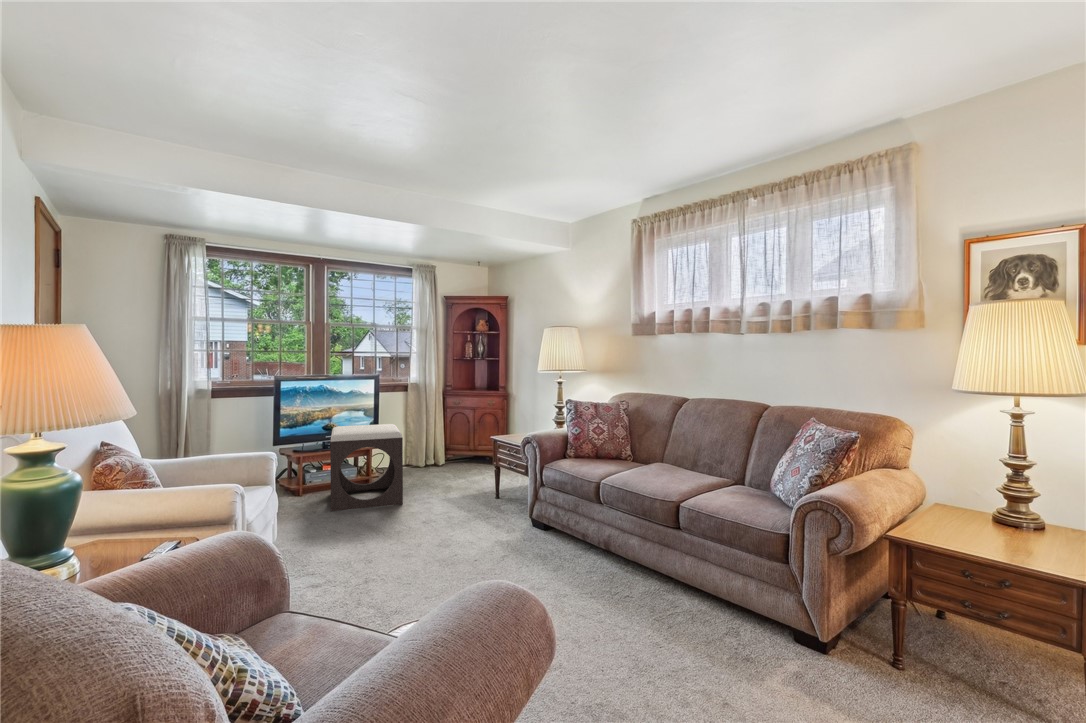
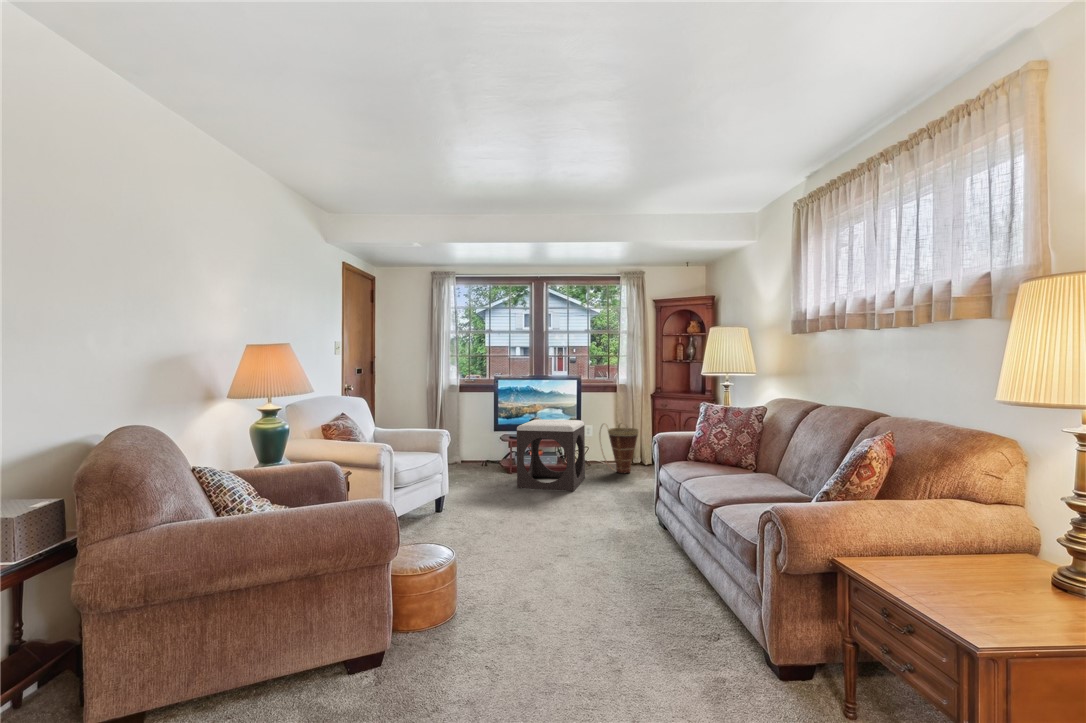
basket: none [397,423,444,476] -> present [599,423,639,473]

